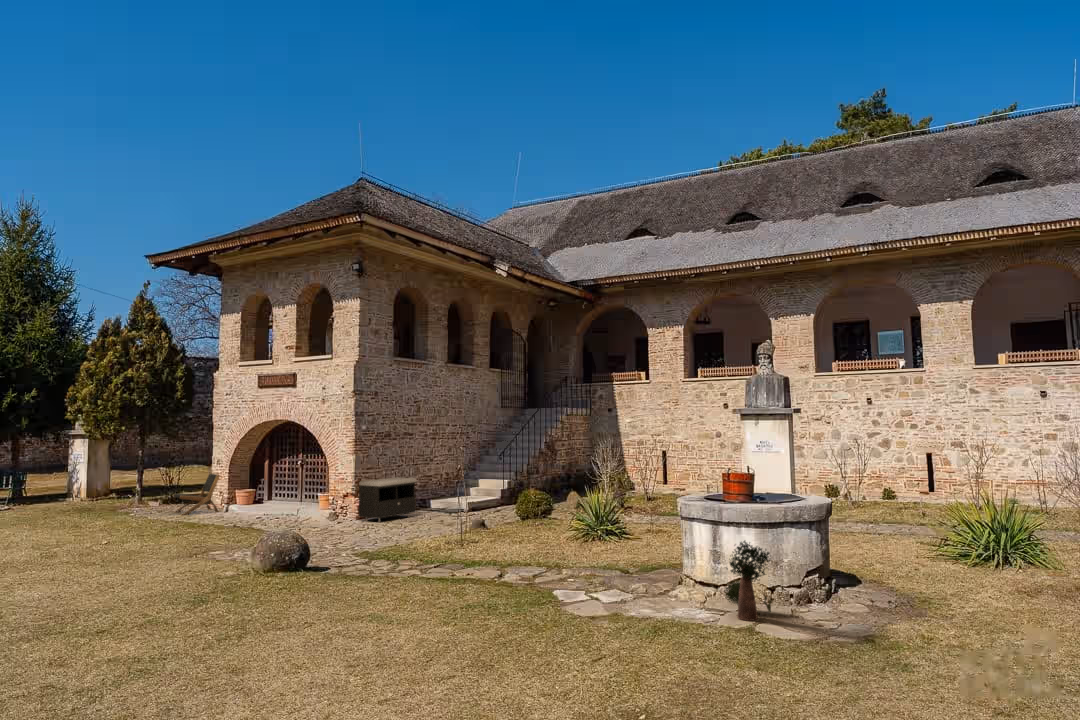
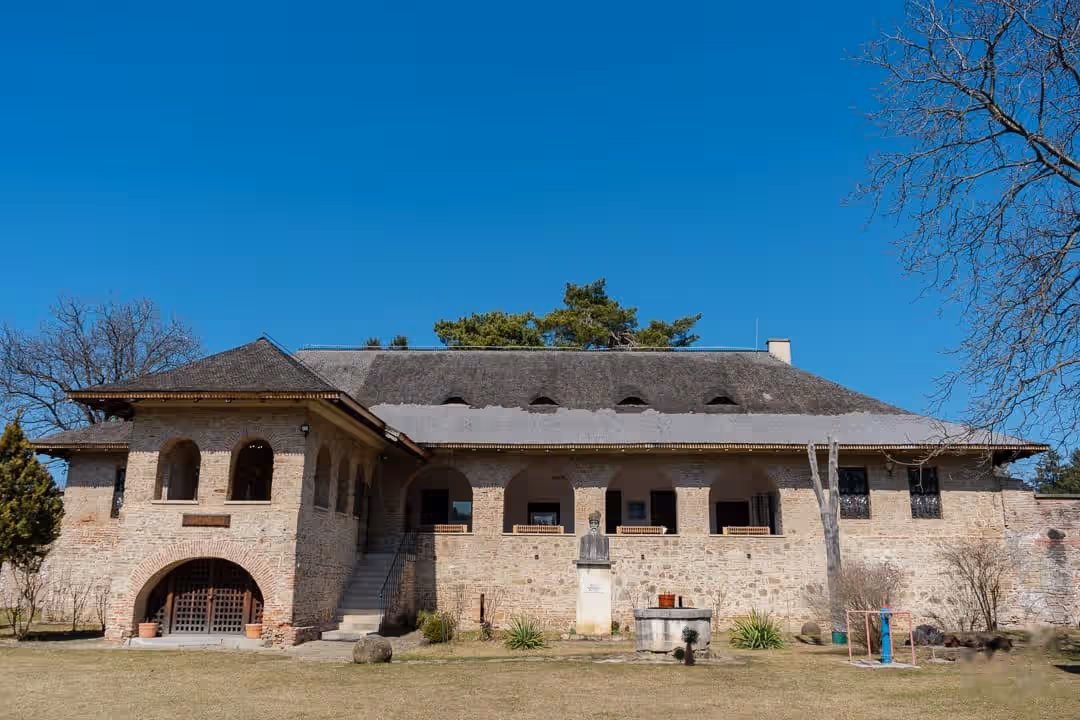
lounge chair: present [173,473,220,515] -> none [69,609,123,650]
storage bench: present [359,477,416,522] -> none [299,611,339,648]

